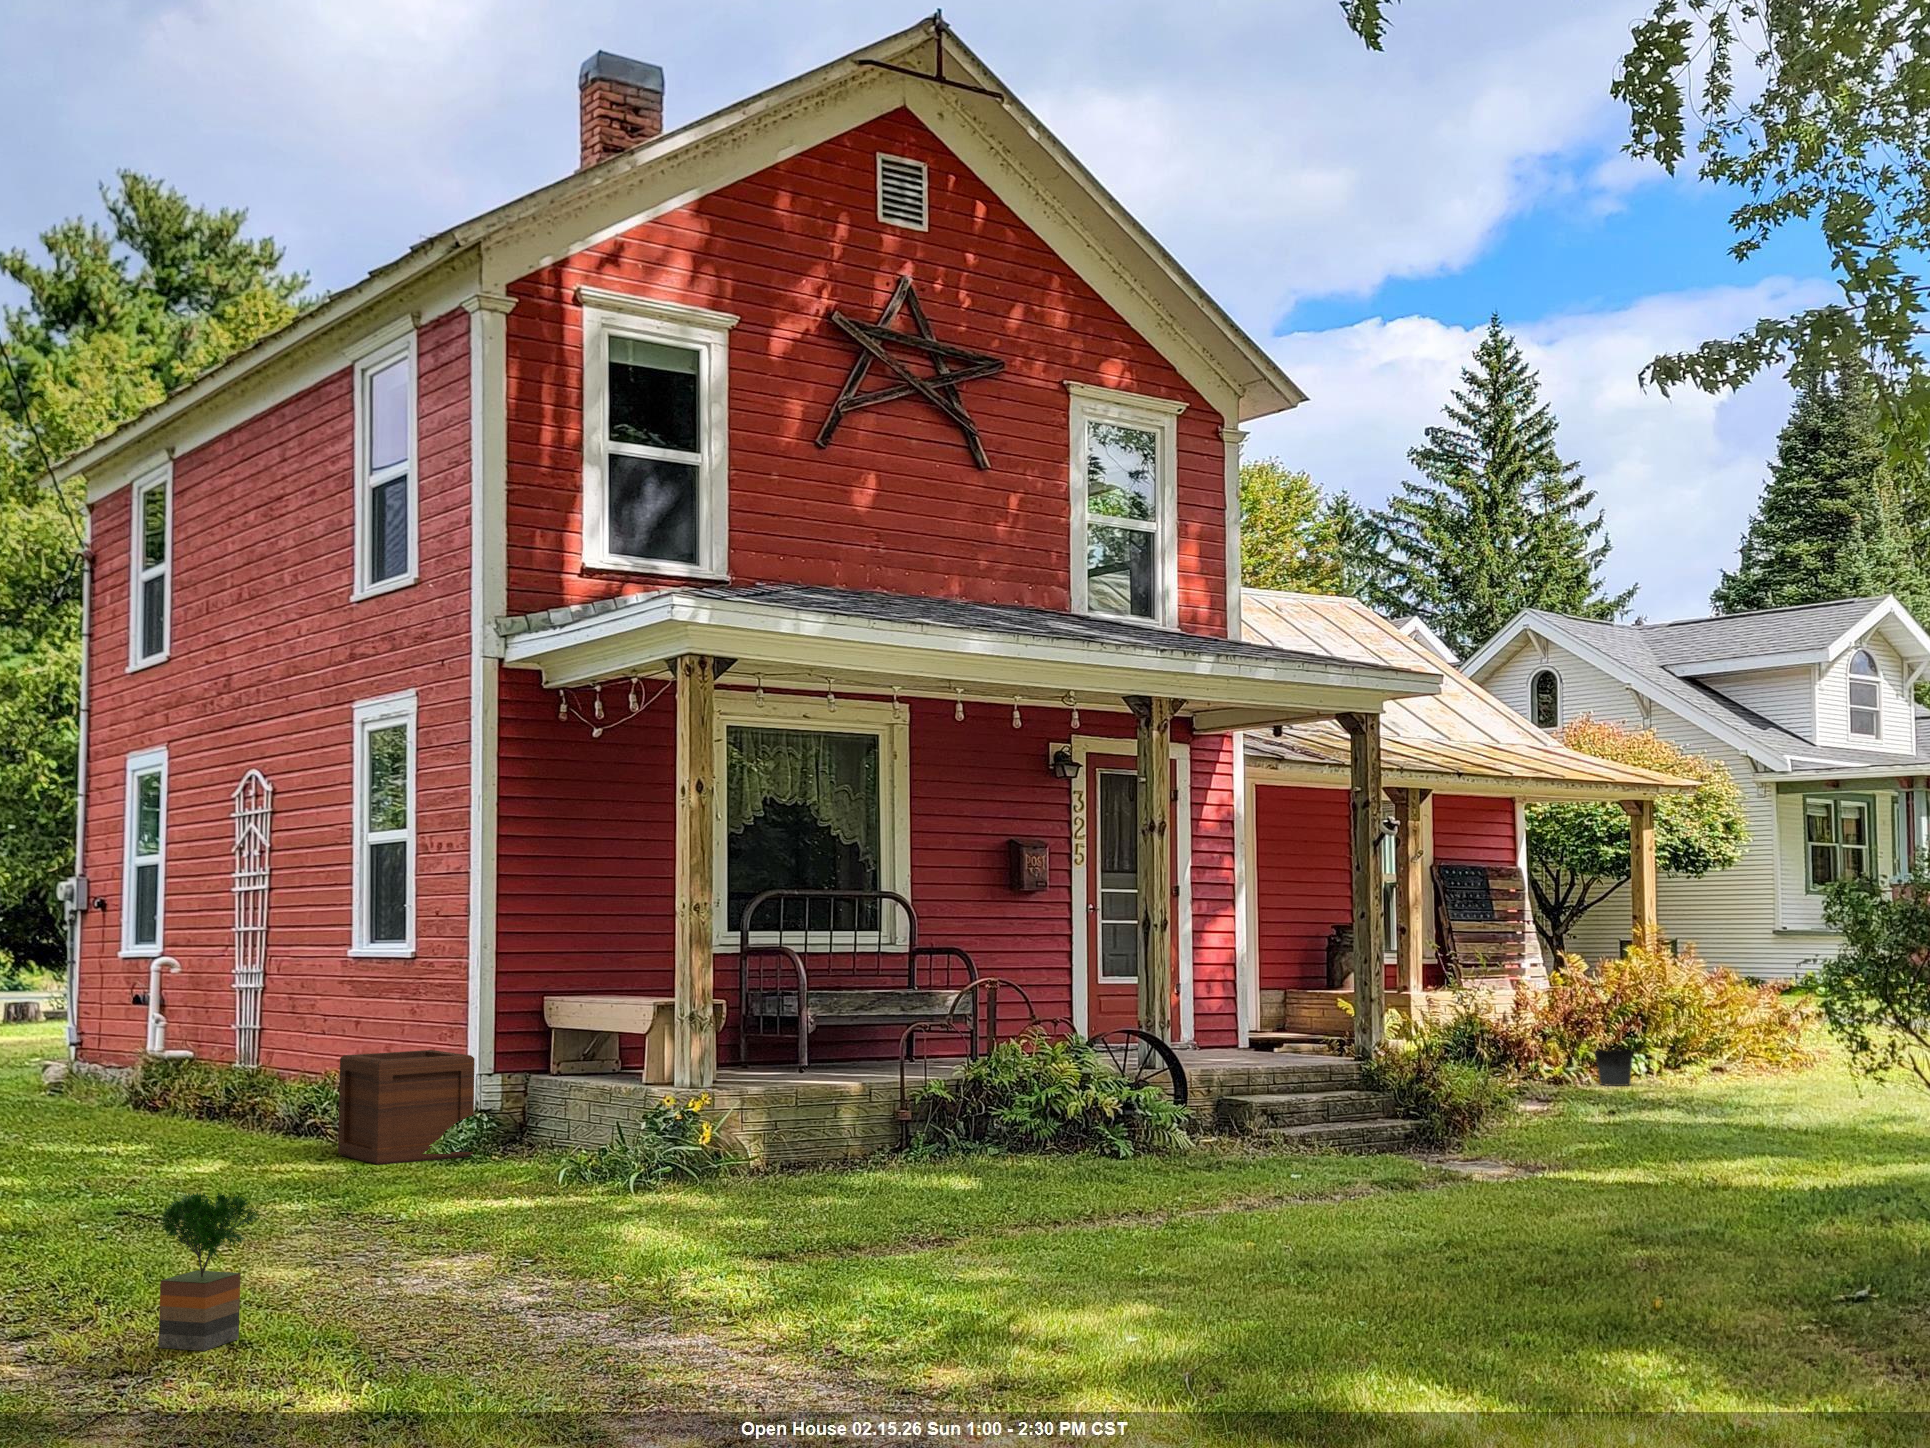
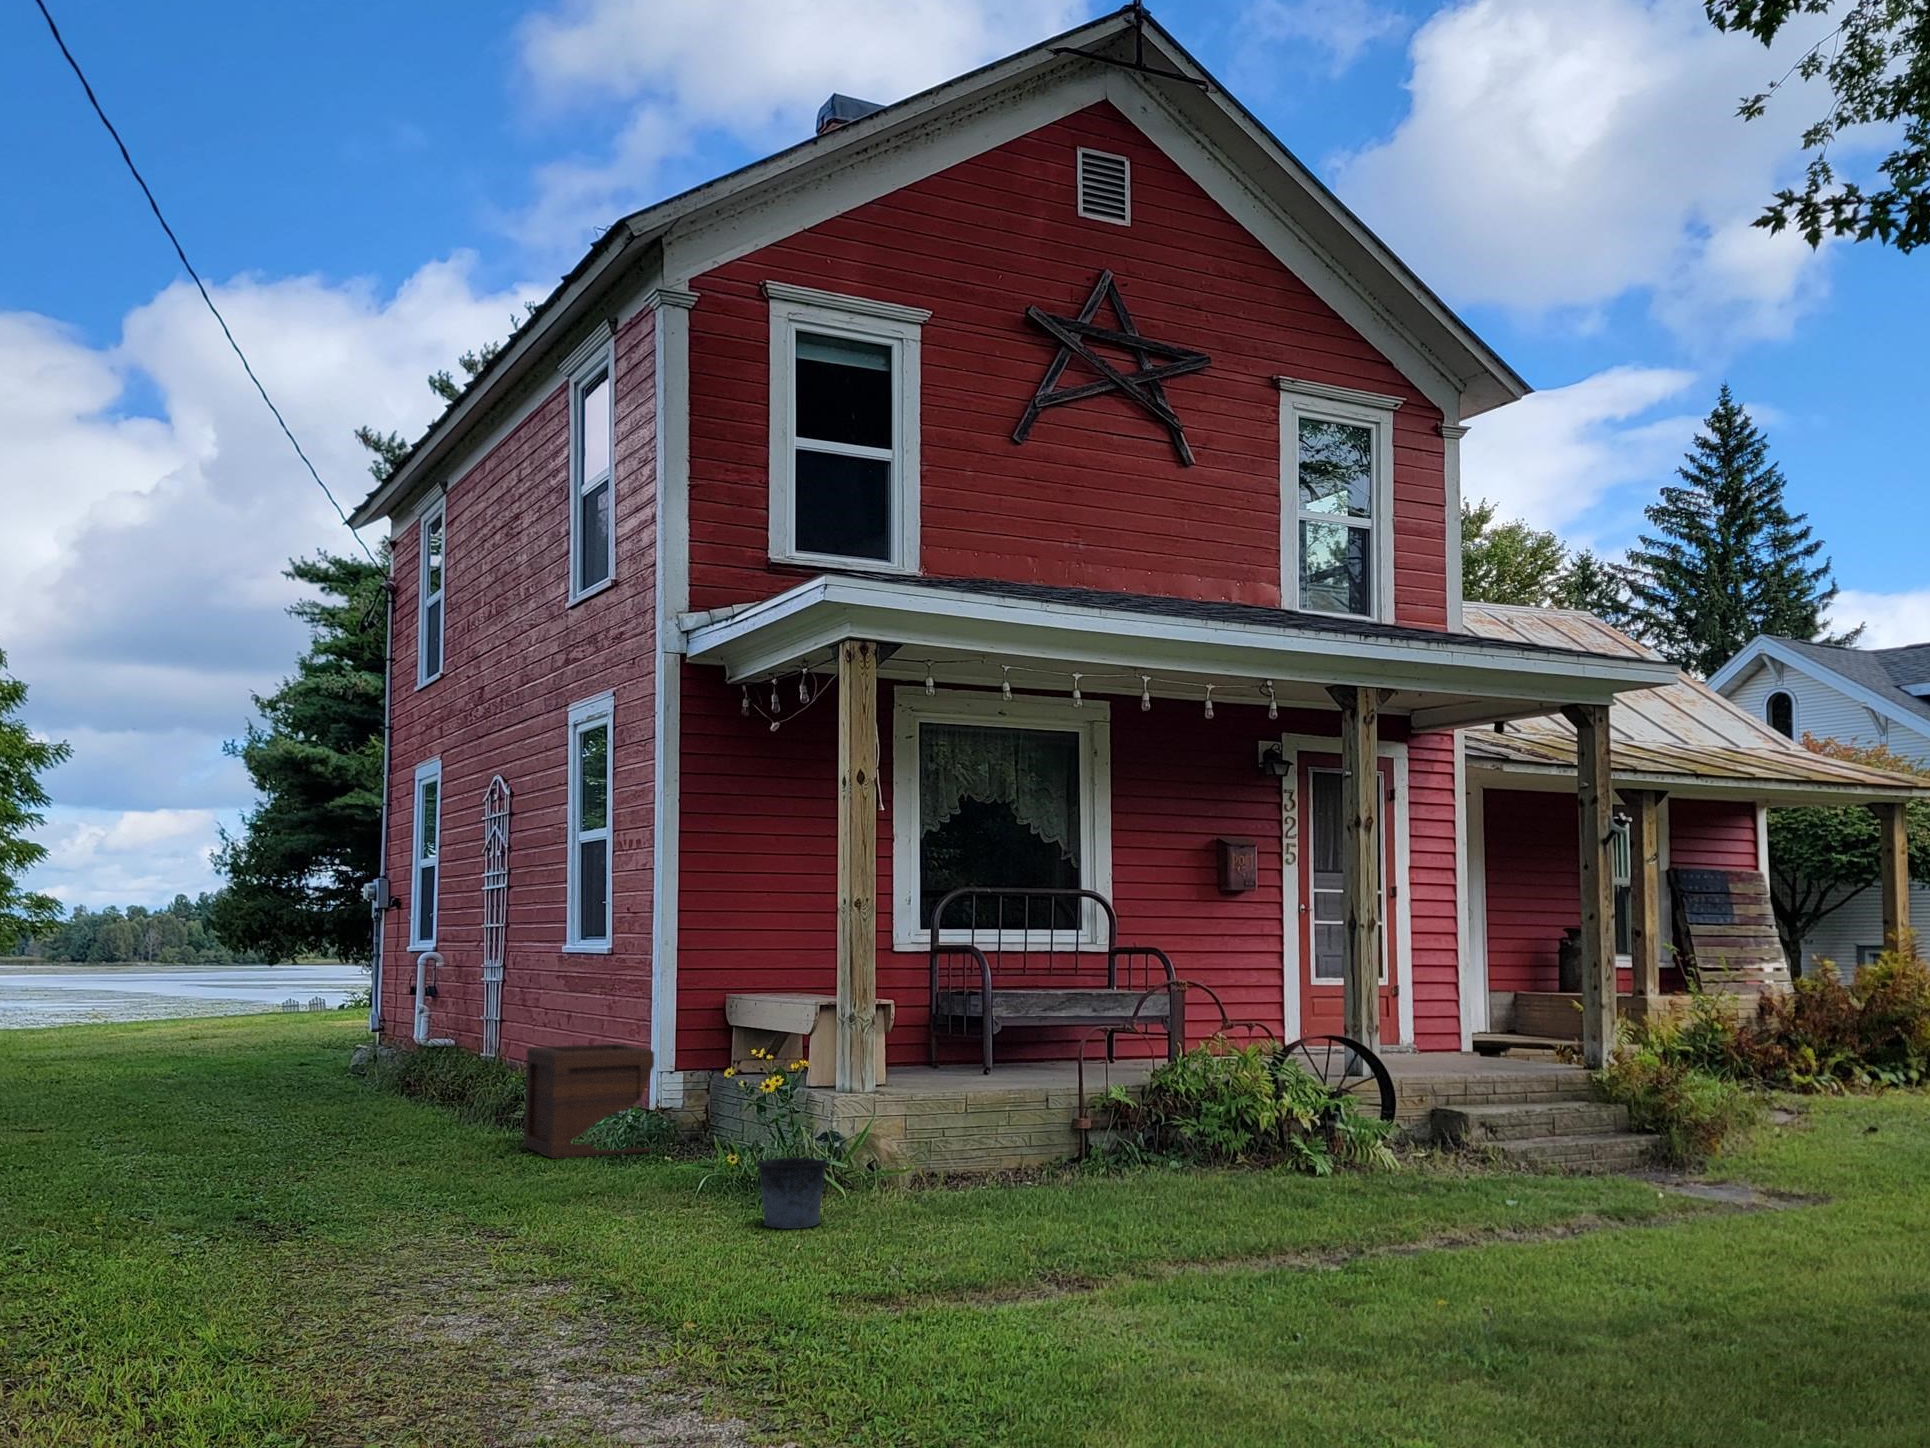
bucket: present [1595,1048,1634,1086] -> present [756,1156,832,1229]
potted tree: present [158,1193,259,1351] -> none [94,1195,227,1388]

